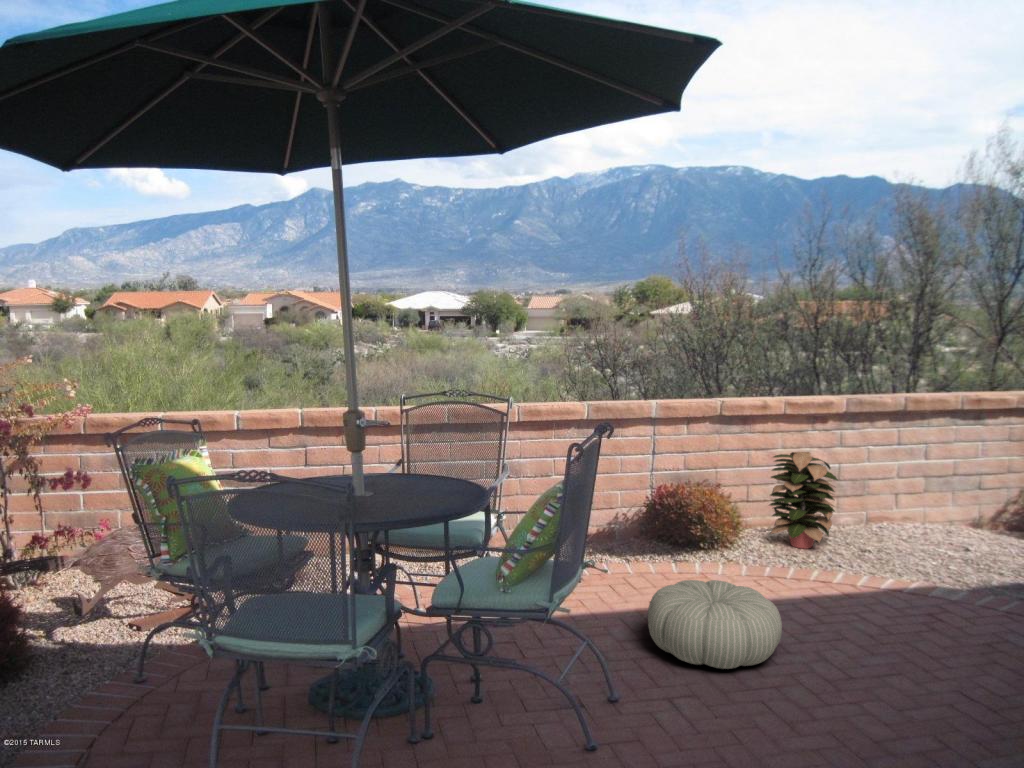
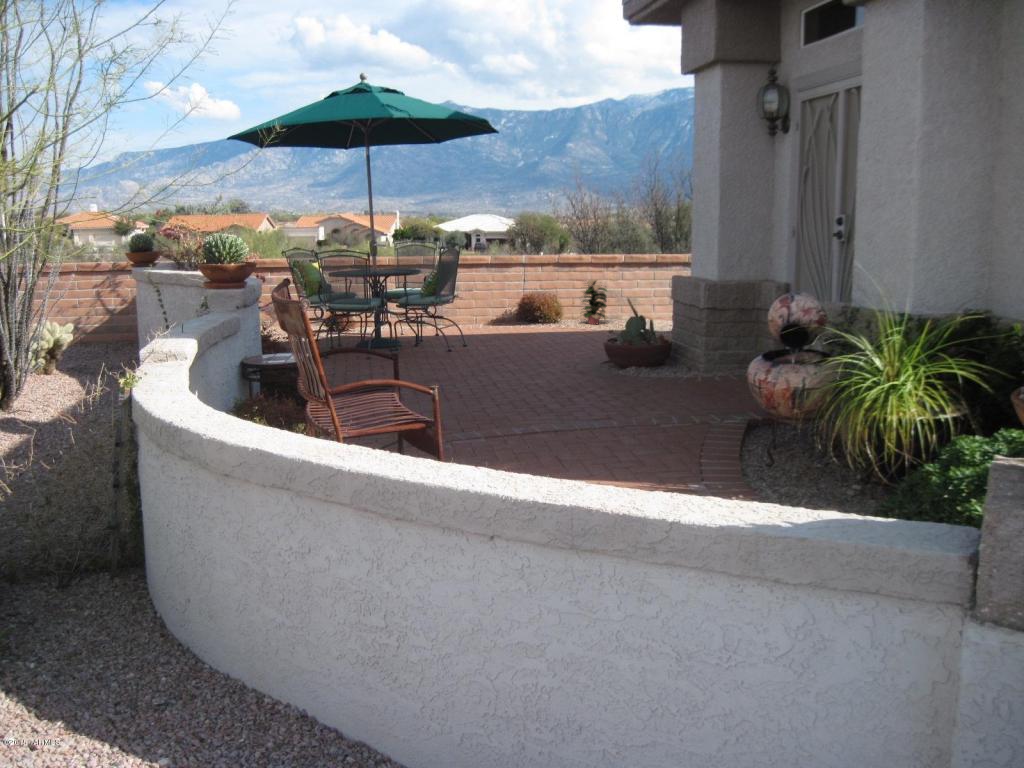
pouf: present [648,580,782,669] -> none [491,314,540,338]

